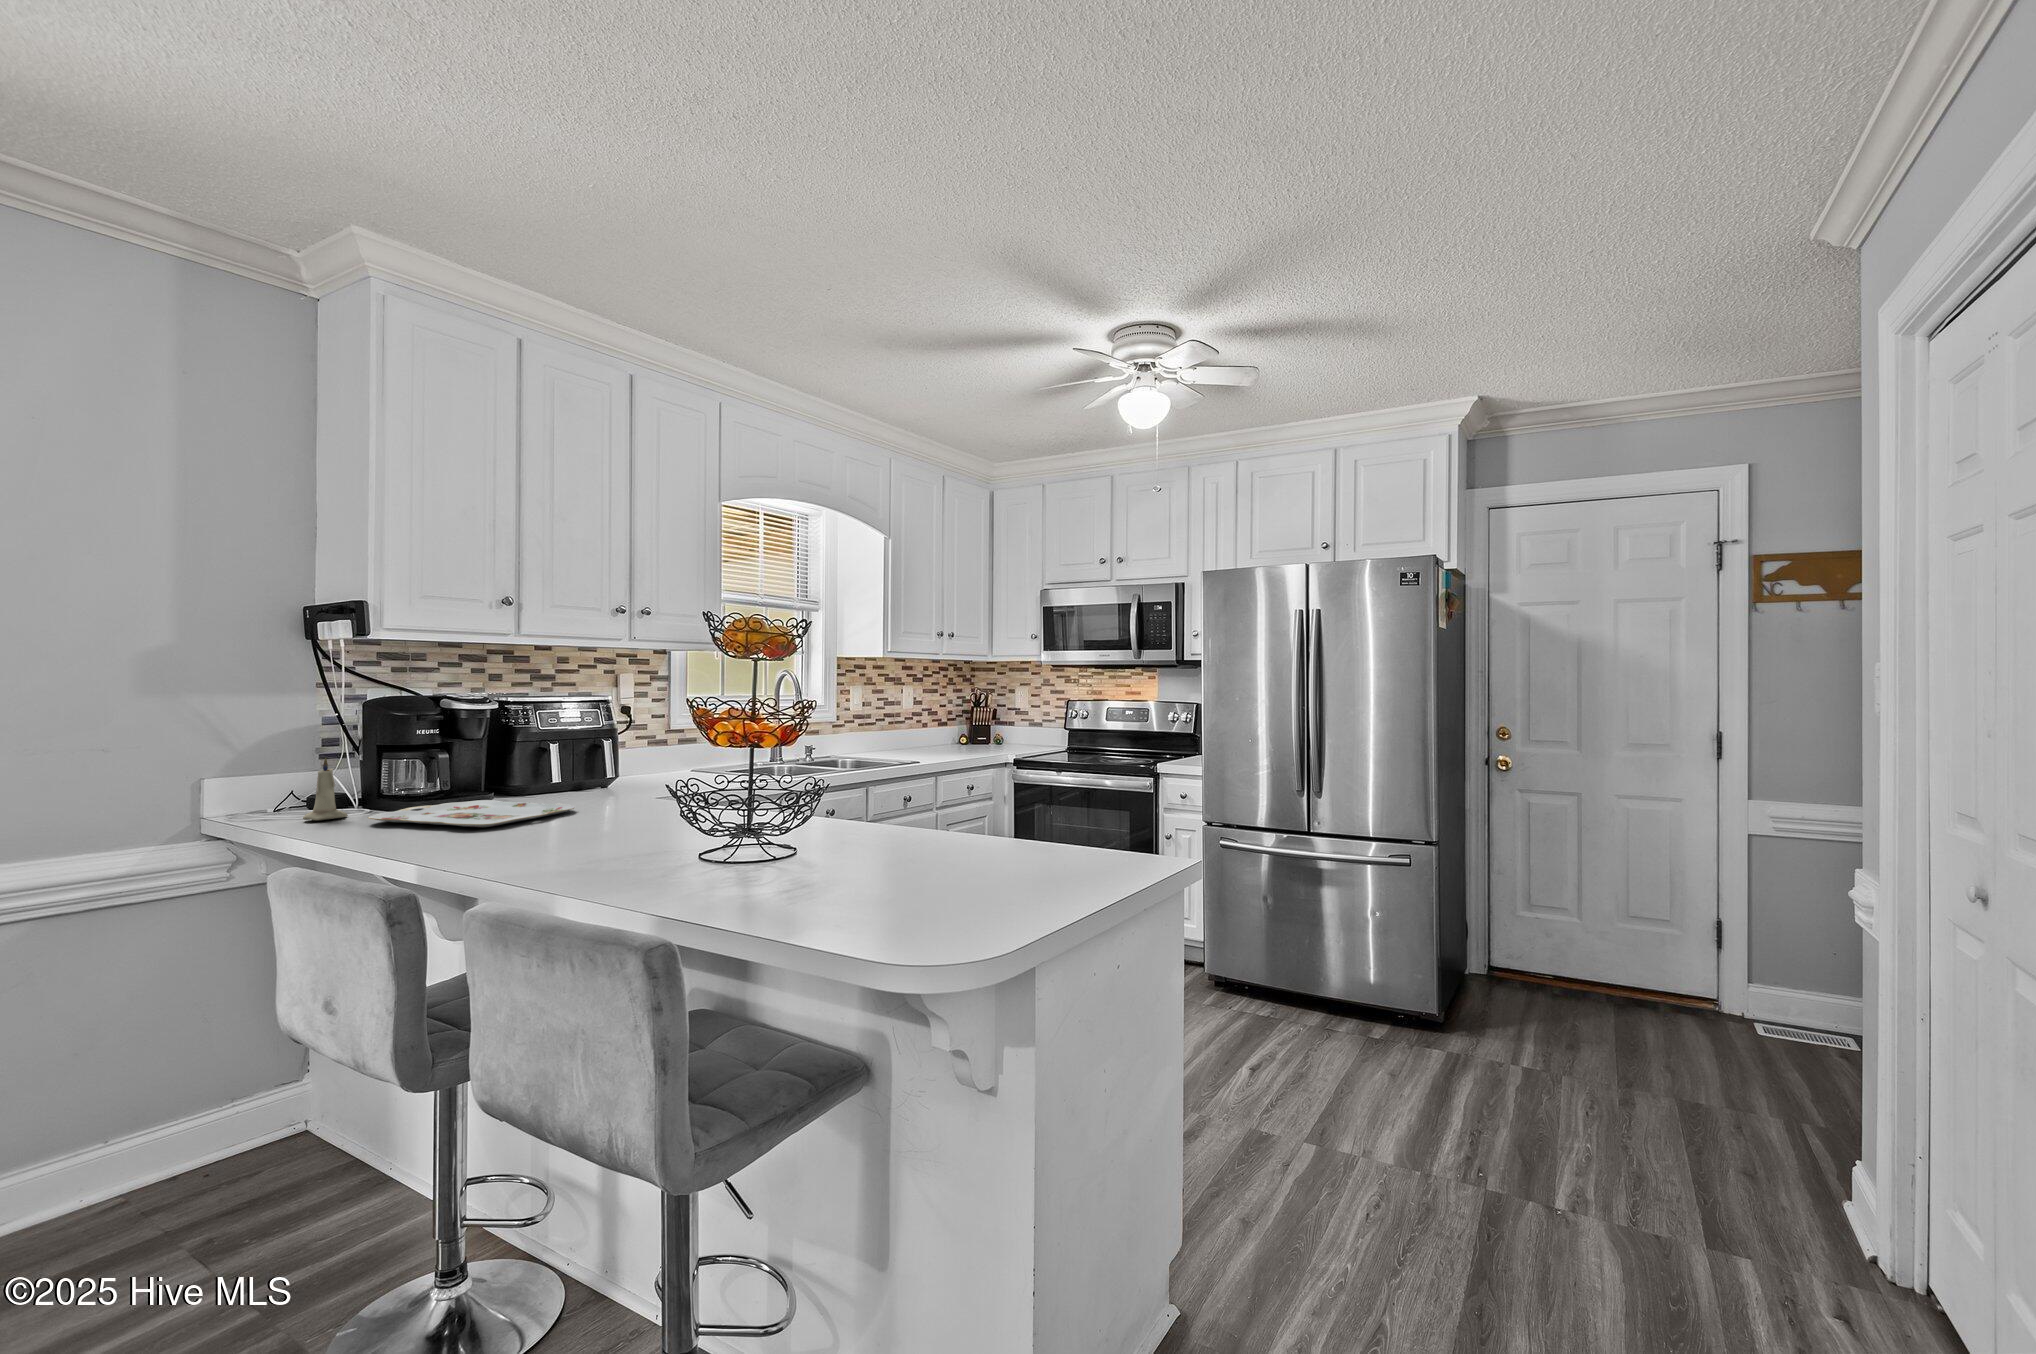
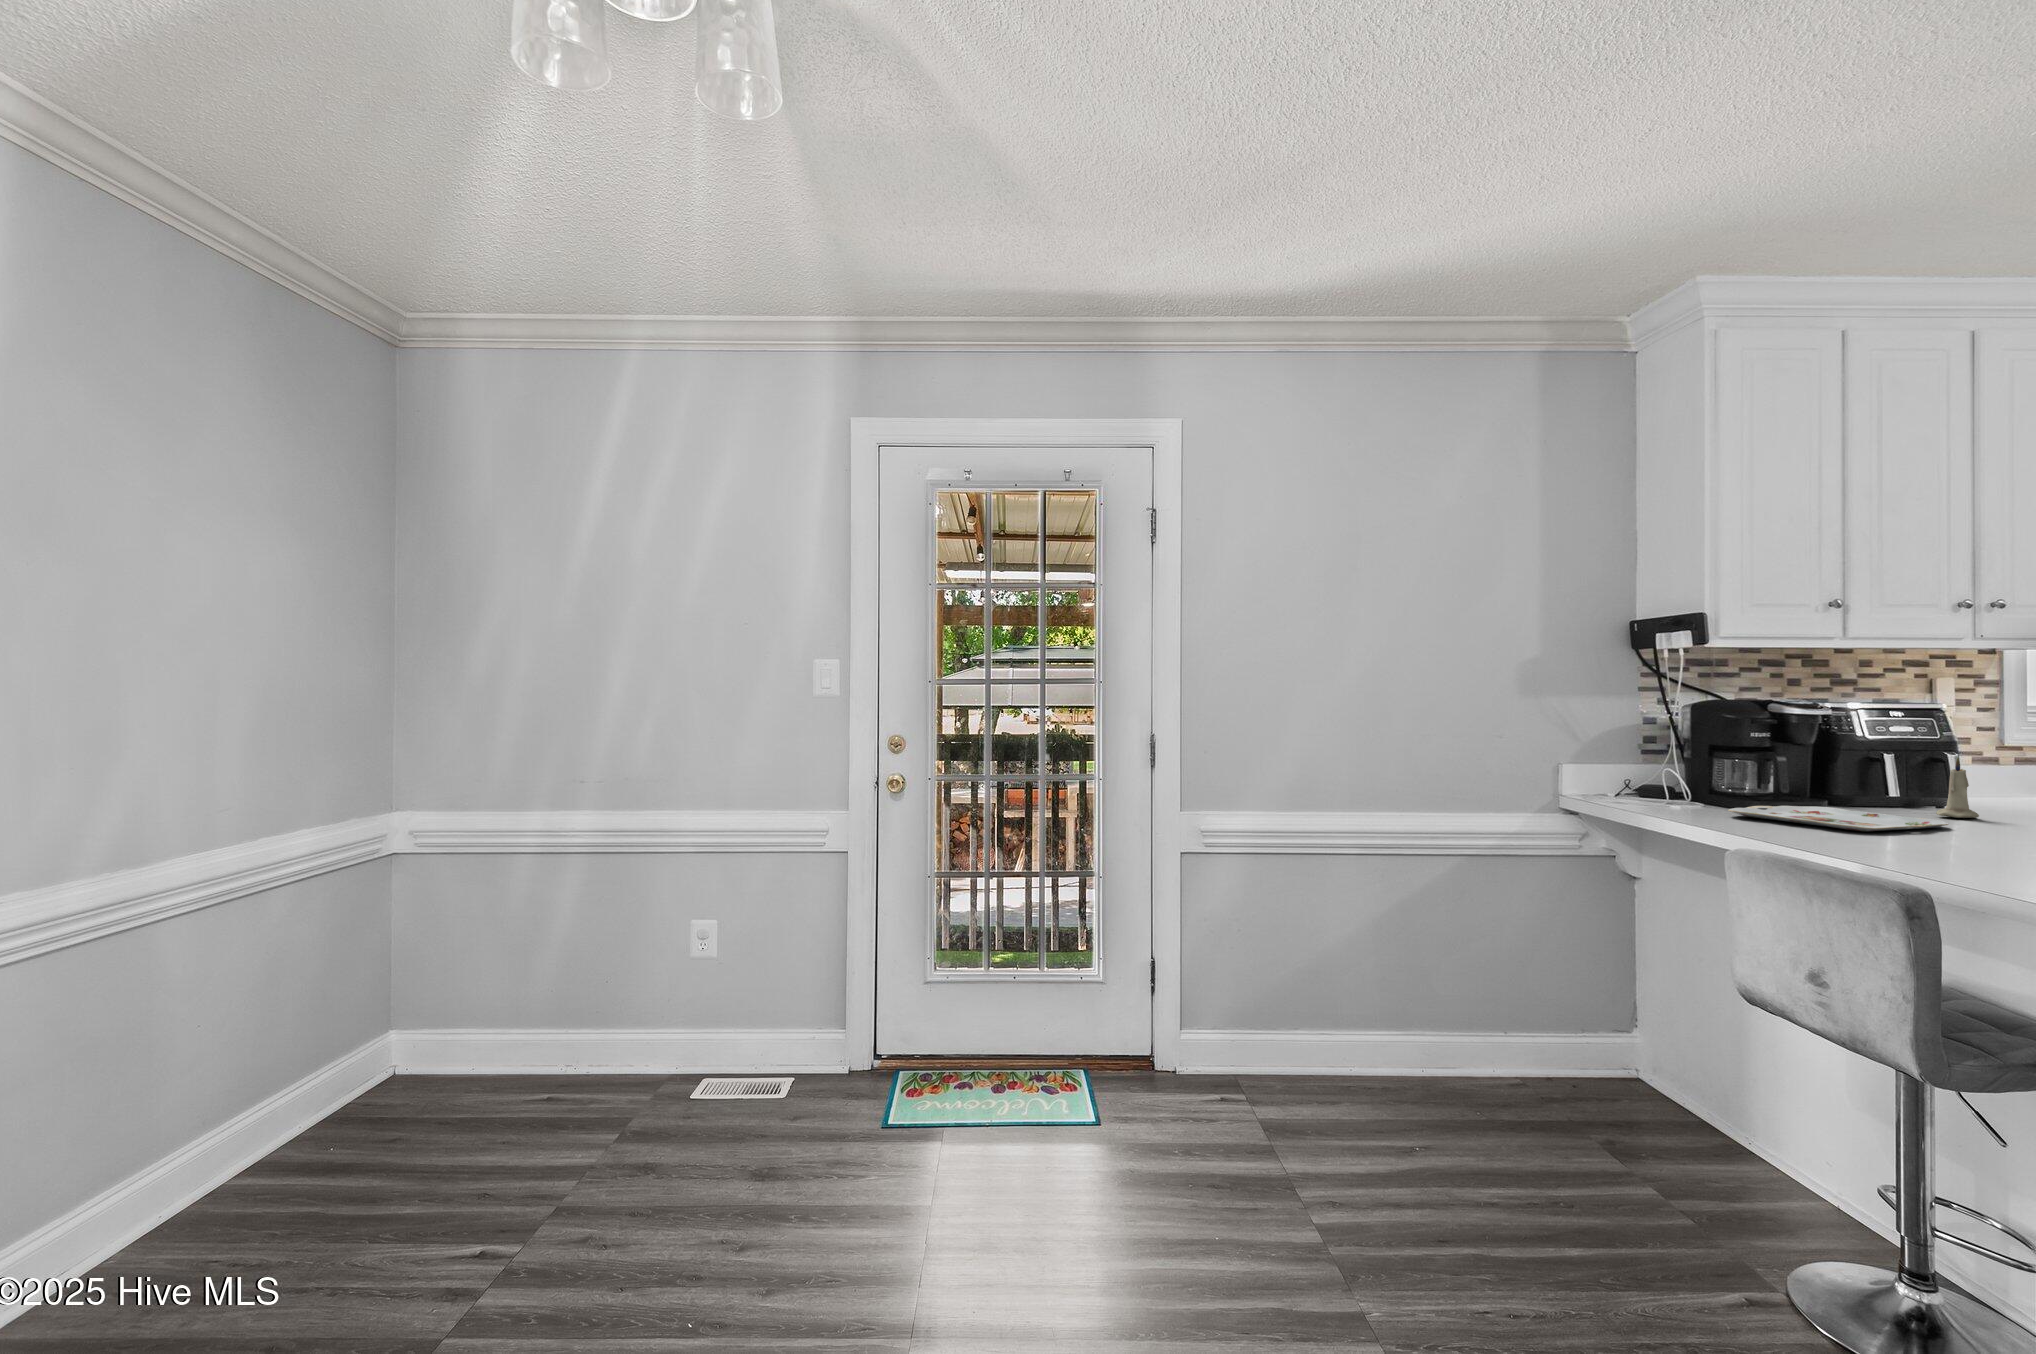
candle: present [303,758,348,820] -> present [1936,758,1979,818]

